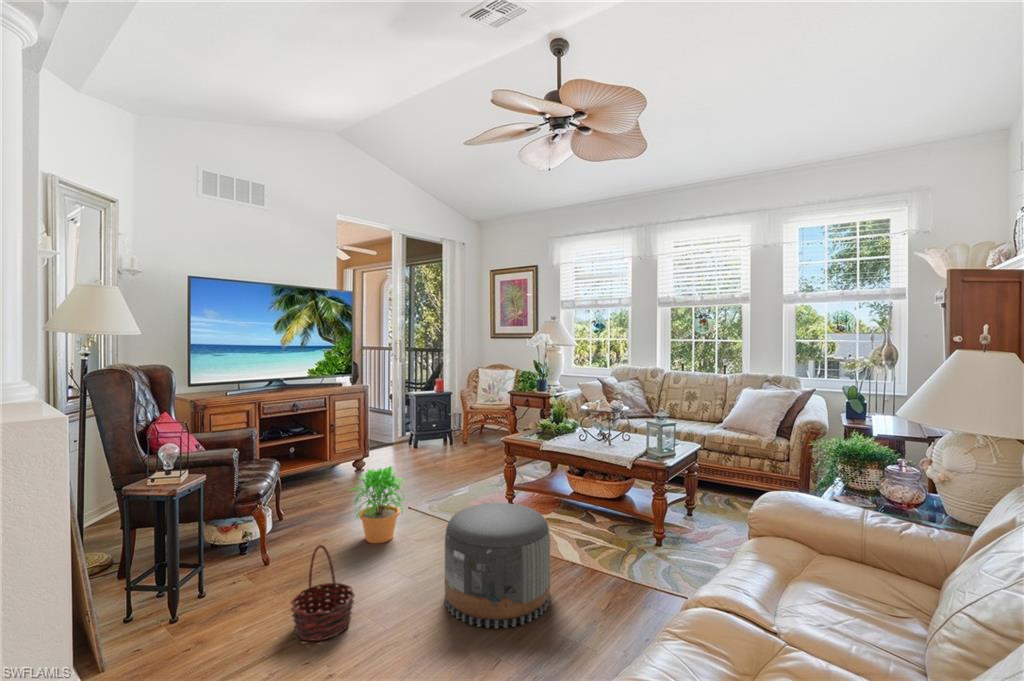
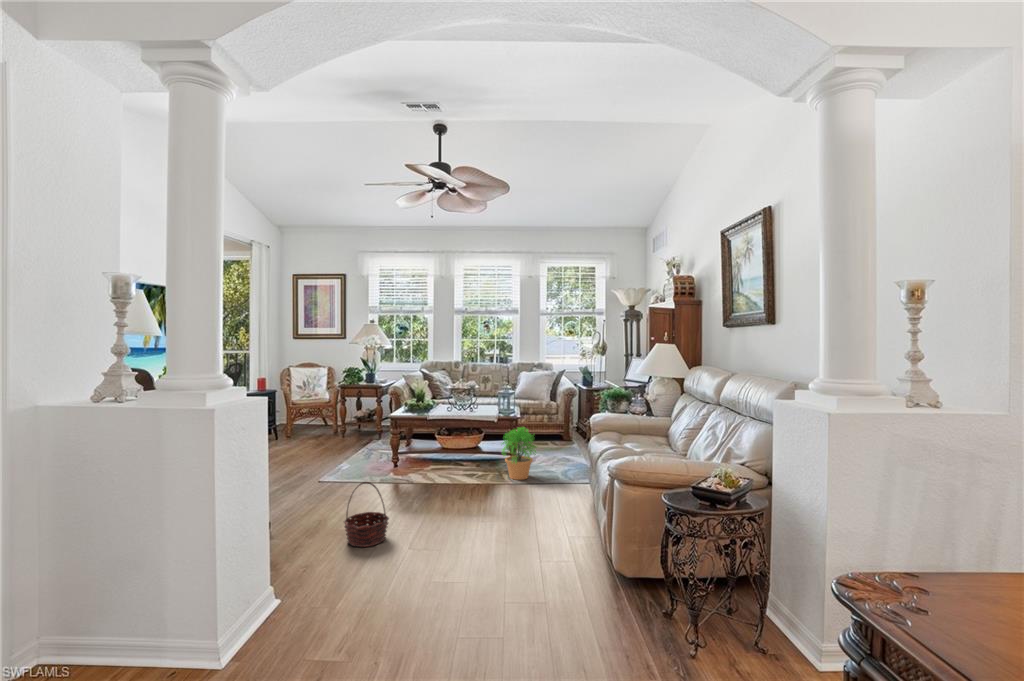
potted plant: present [354,466,404,543] -> present [502,427,536,480]
pouf: present [445,503,550,628] -> none [421,446,490,517]

